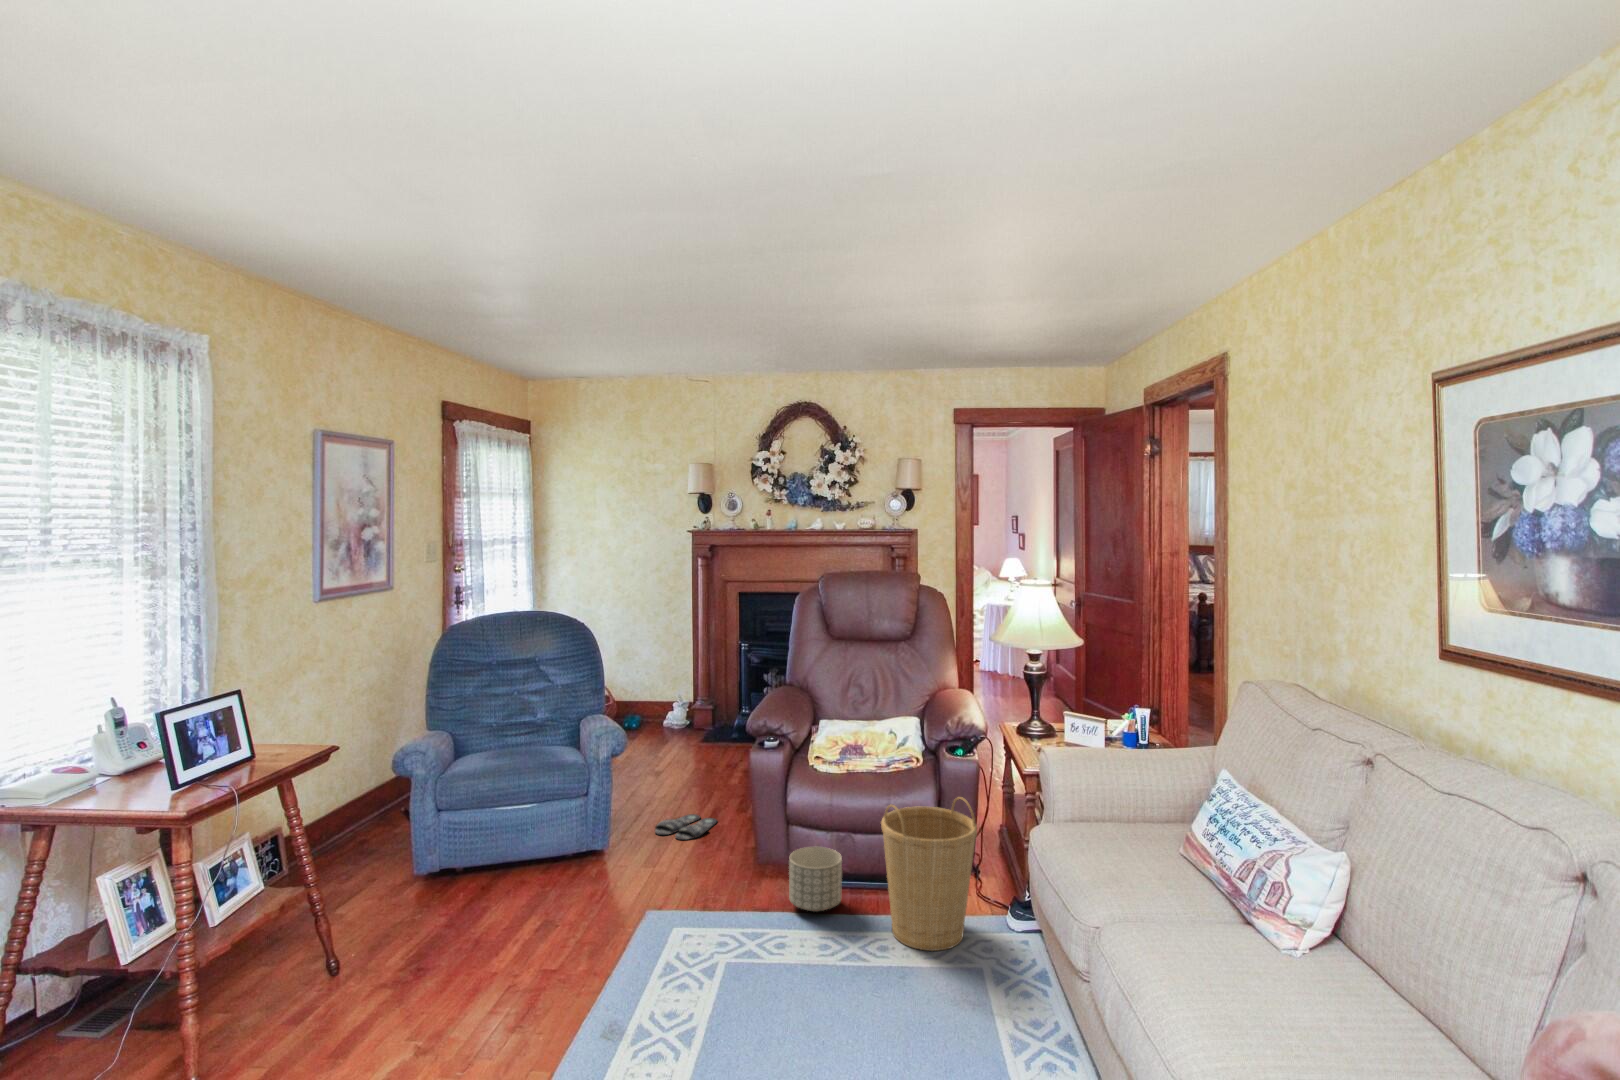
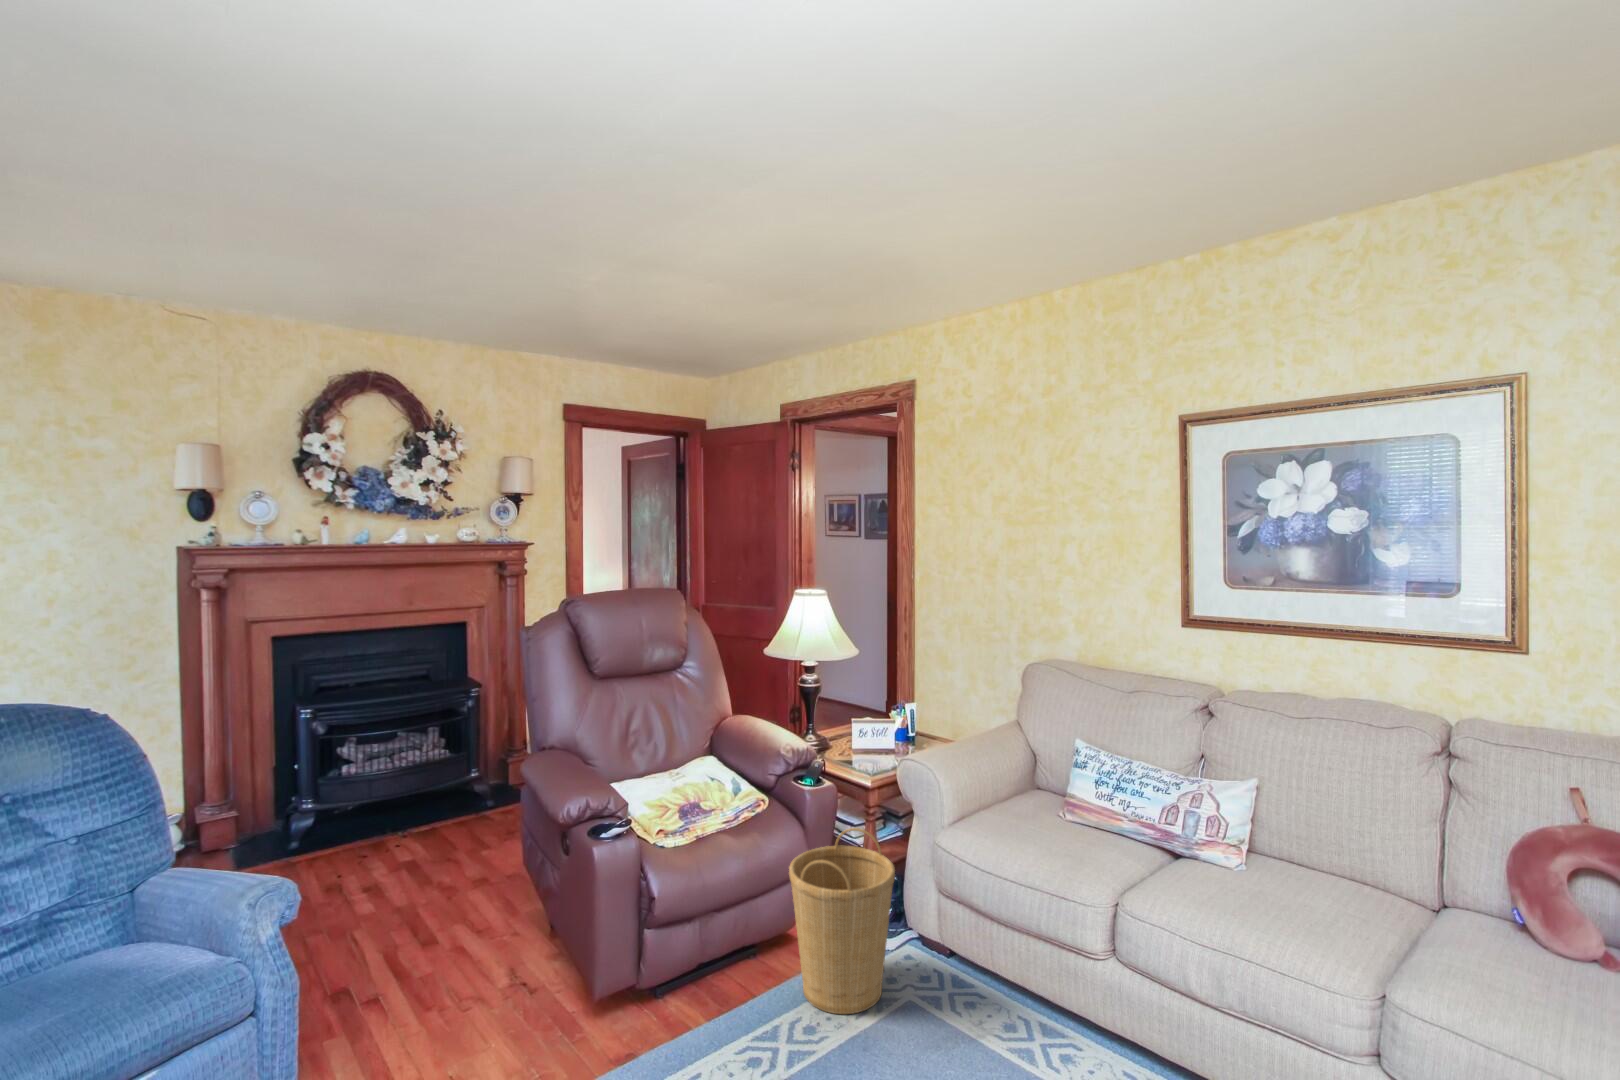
slippers: present [655,814,717,840] -> none [344,972,440,1036]
planter: present [789,847,842,912] -> none [672,942,740,1034]

